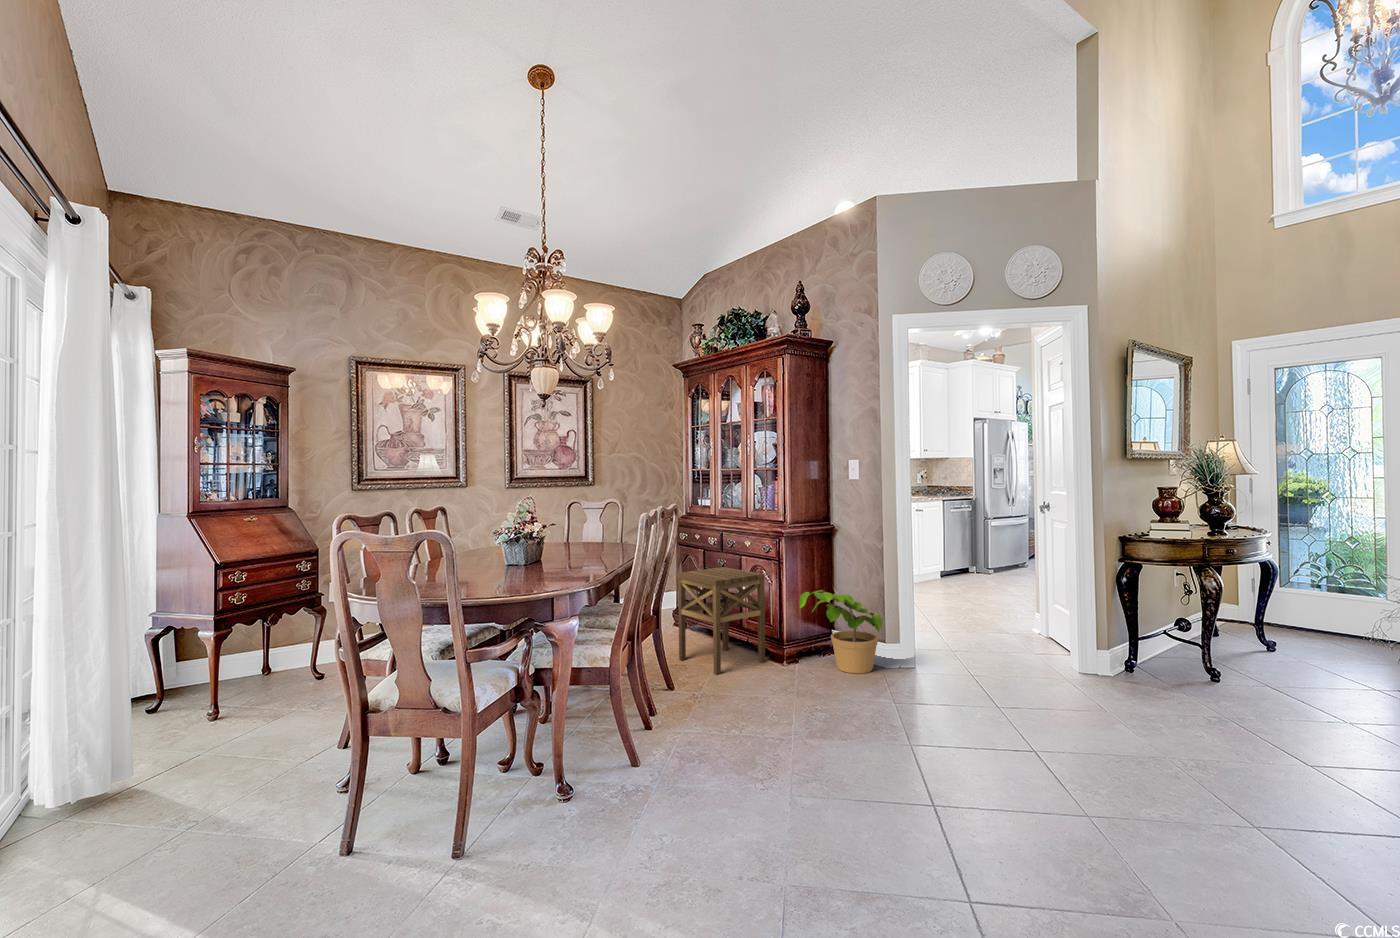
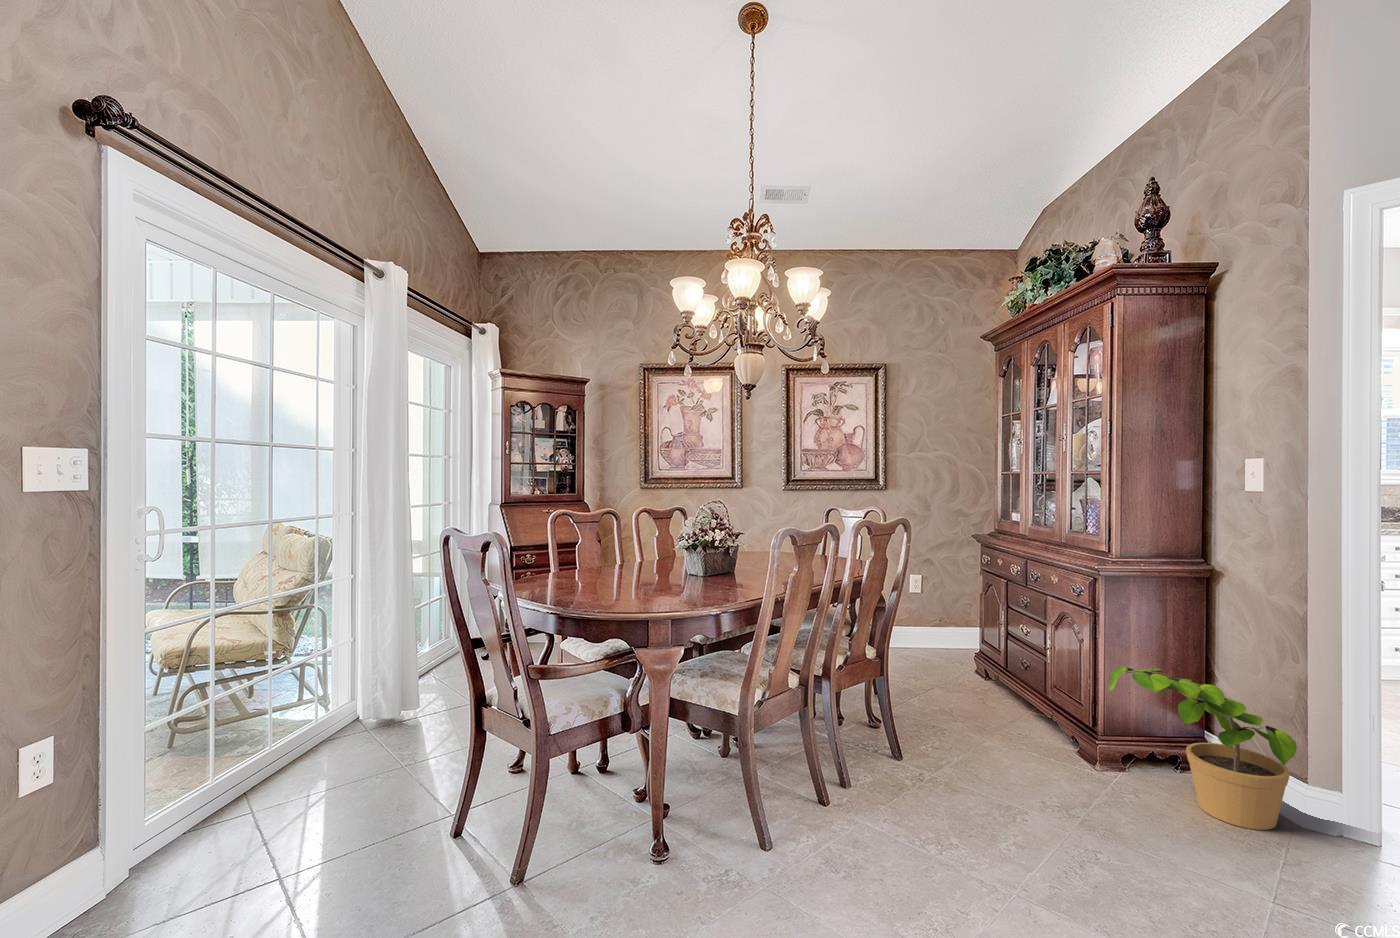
side table: present [677,567,765,674] -> none [943,606,1071,757]

